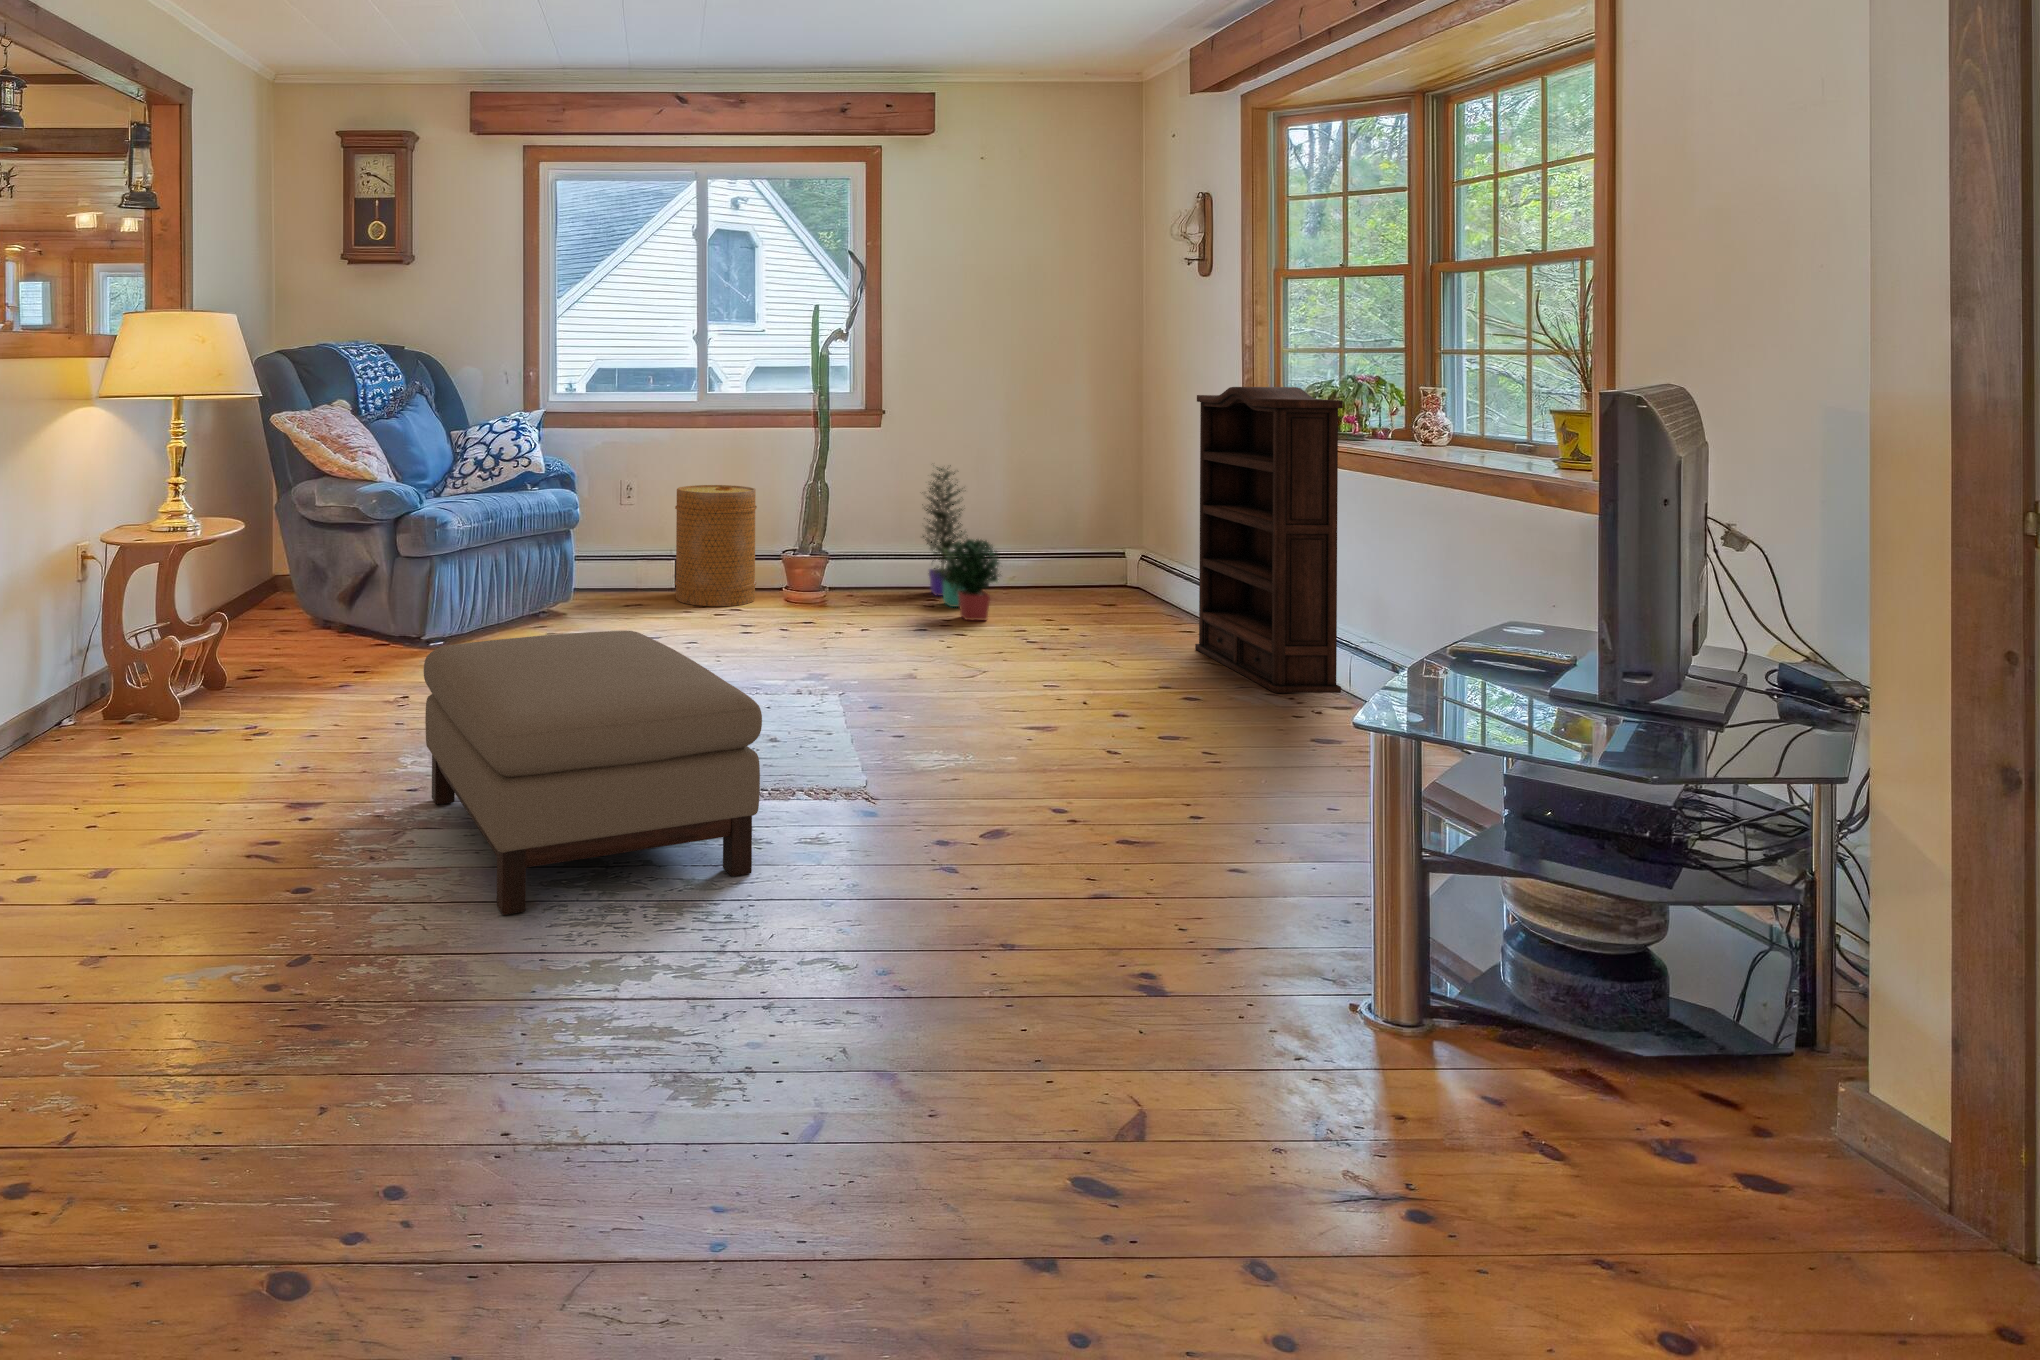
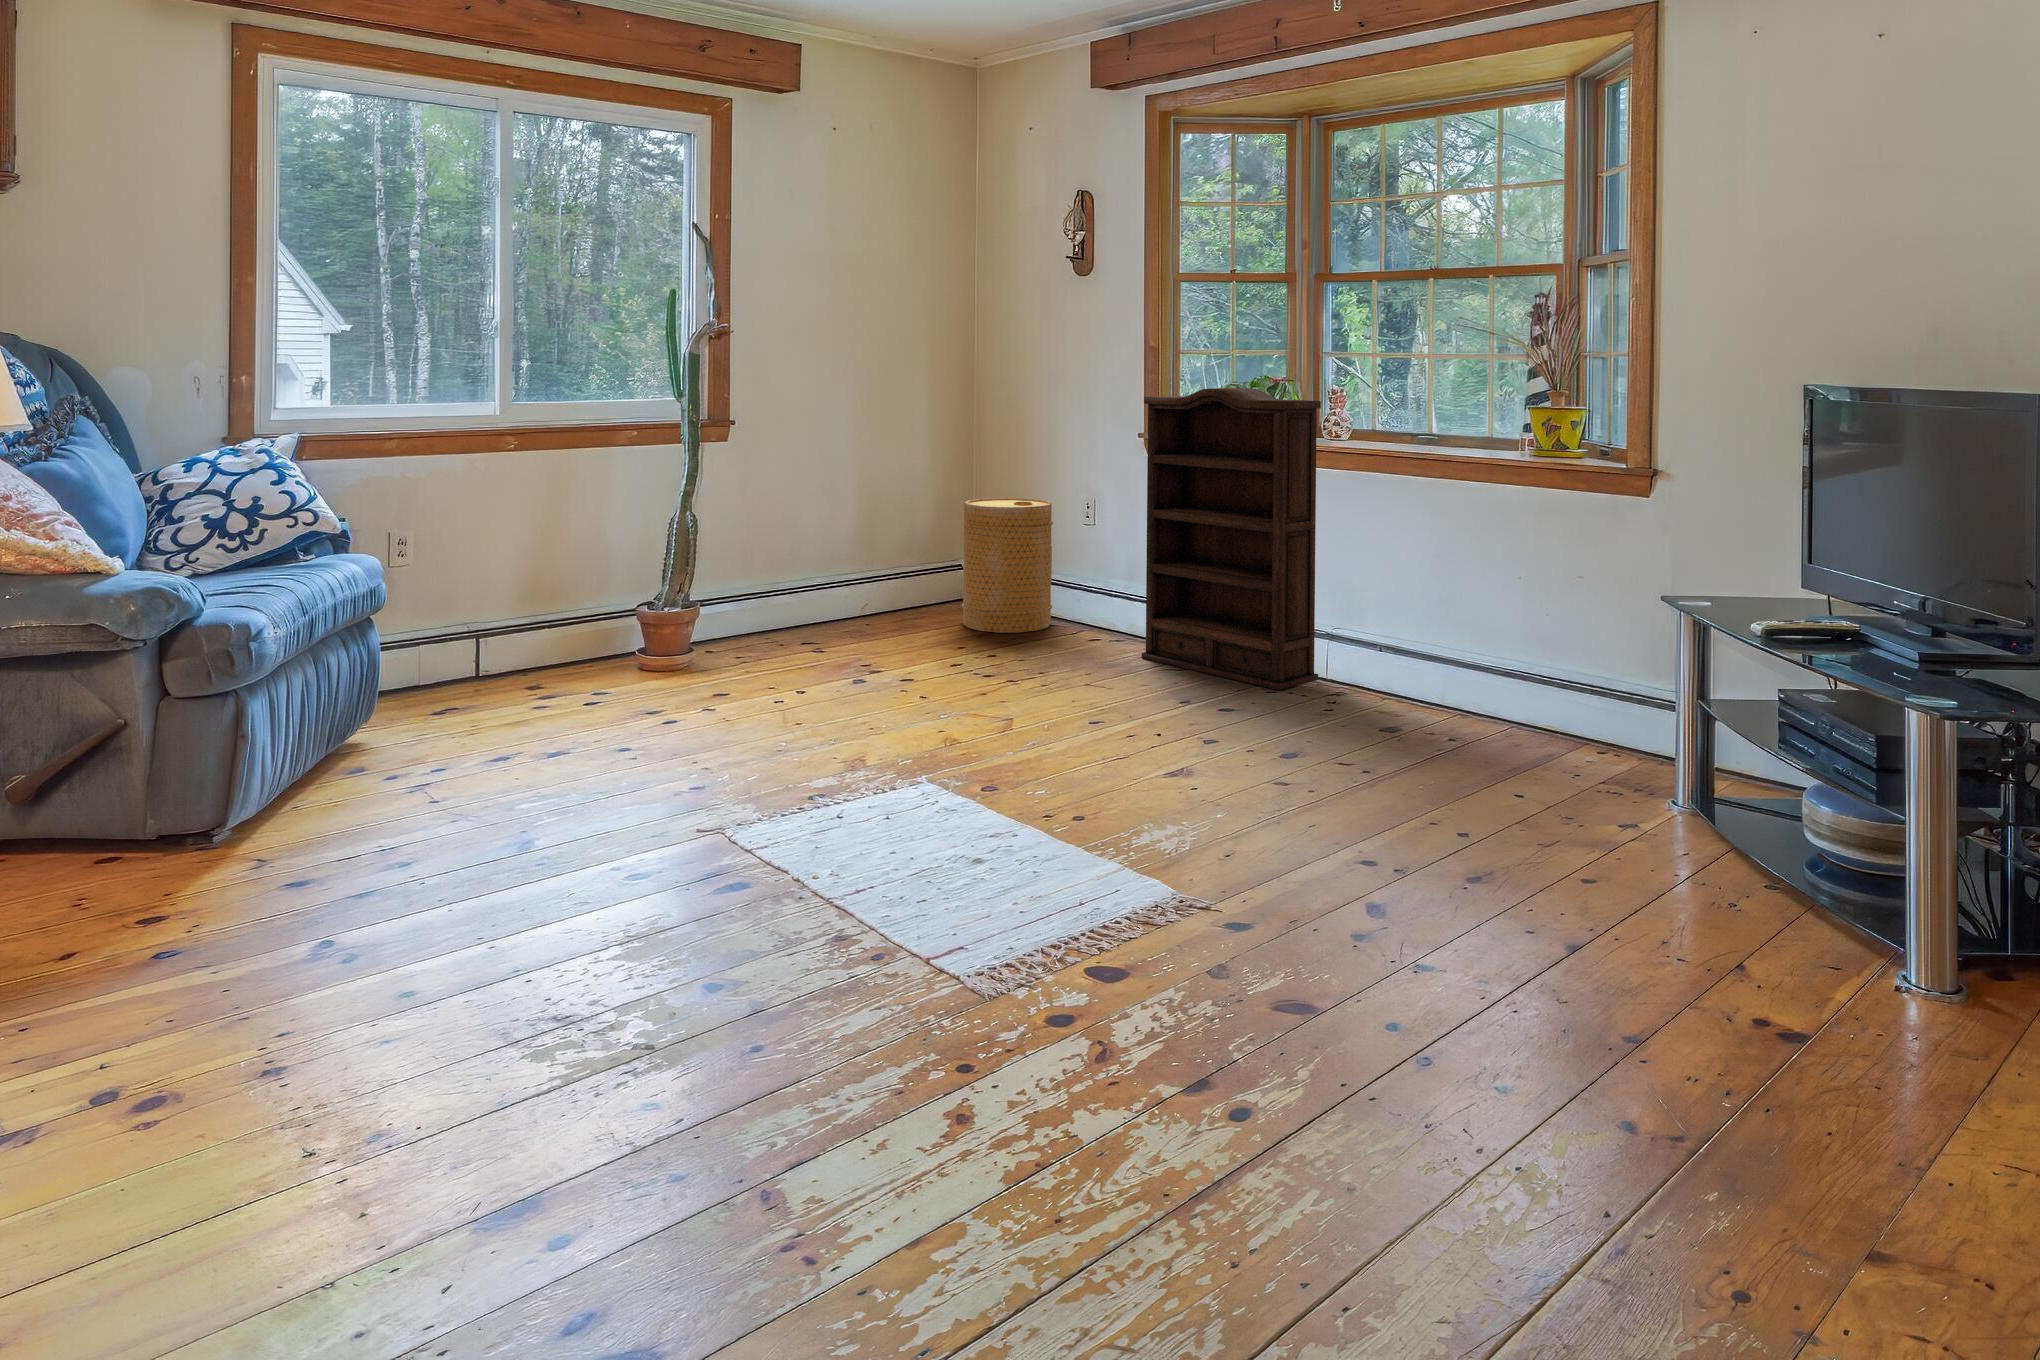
potted plant: present [923,465,999,620] -> none [782,481,930,664]
basket: present [675,485,757,606] -> present [962,498,1053,633]
ottoman: present [424,631,762,915] -> none [735,753,1318,1231]

